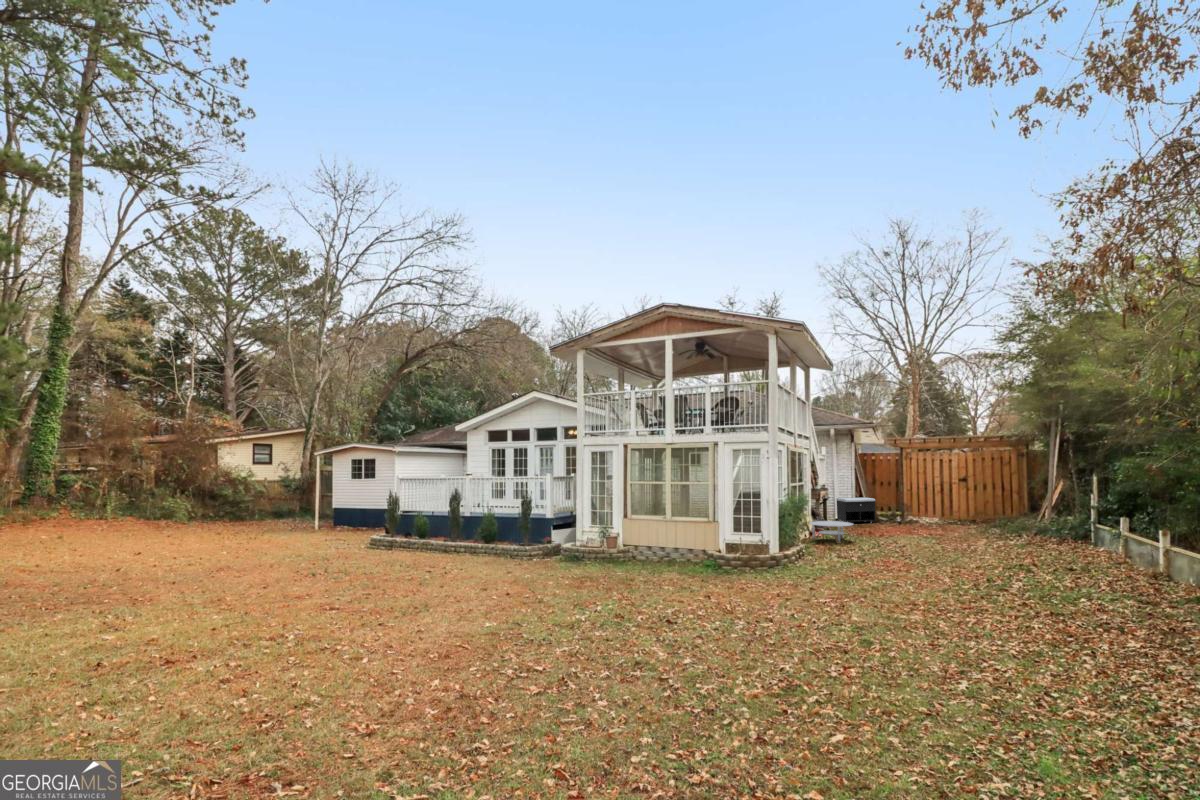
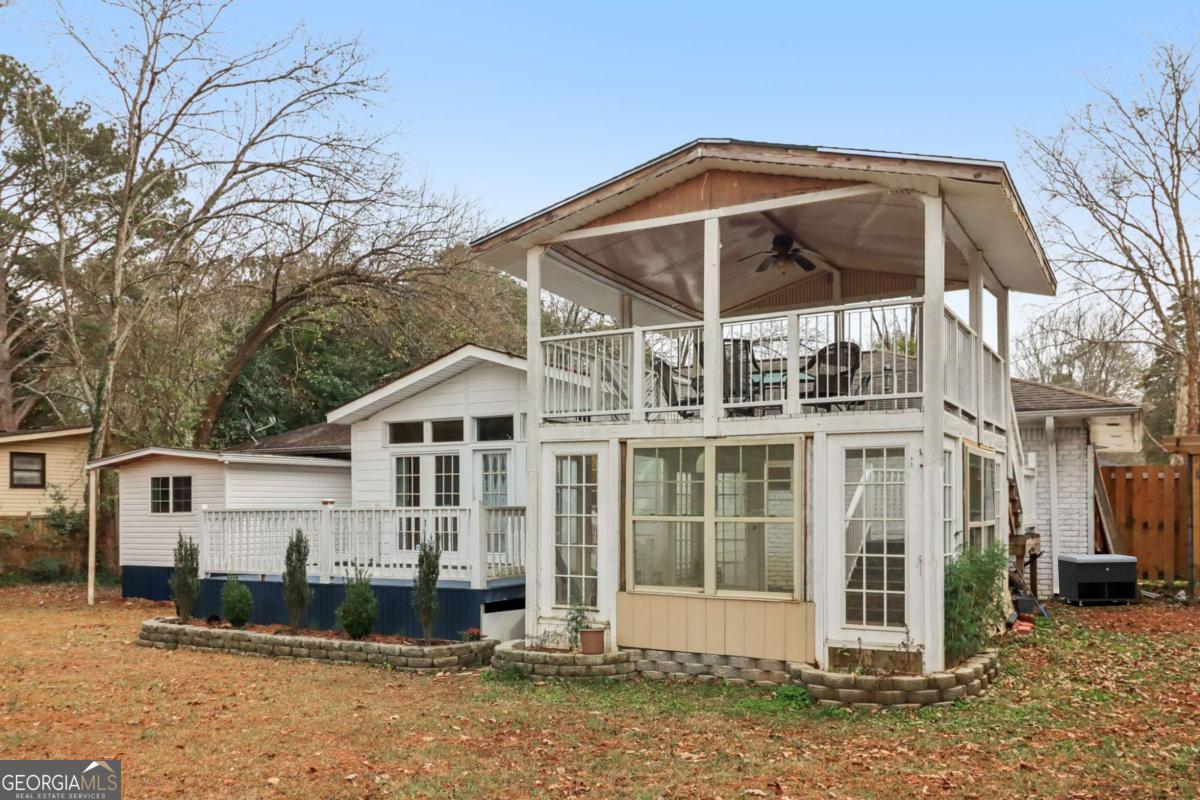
round table: present [810,521,853,543] -> none [1006,600,1101,648]

